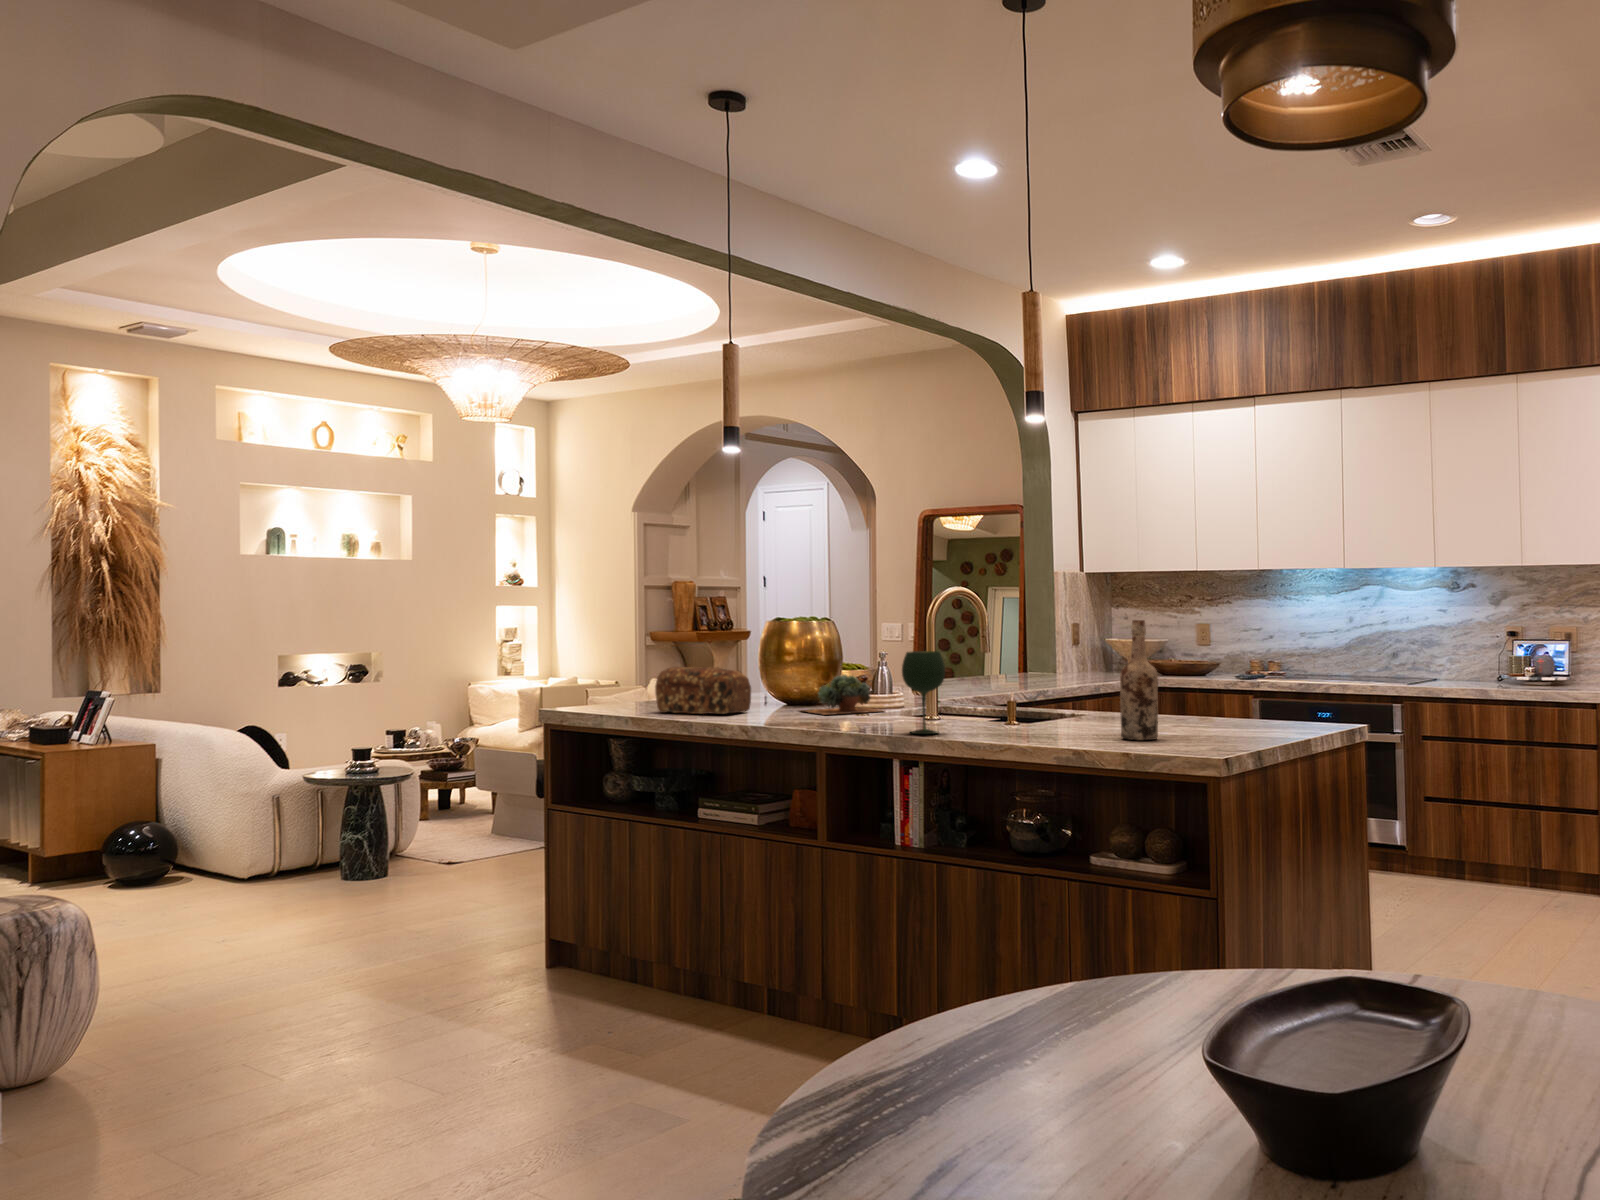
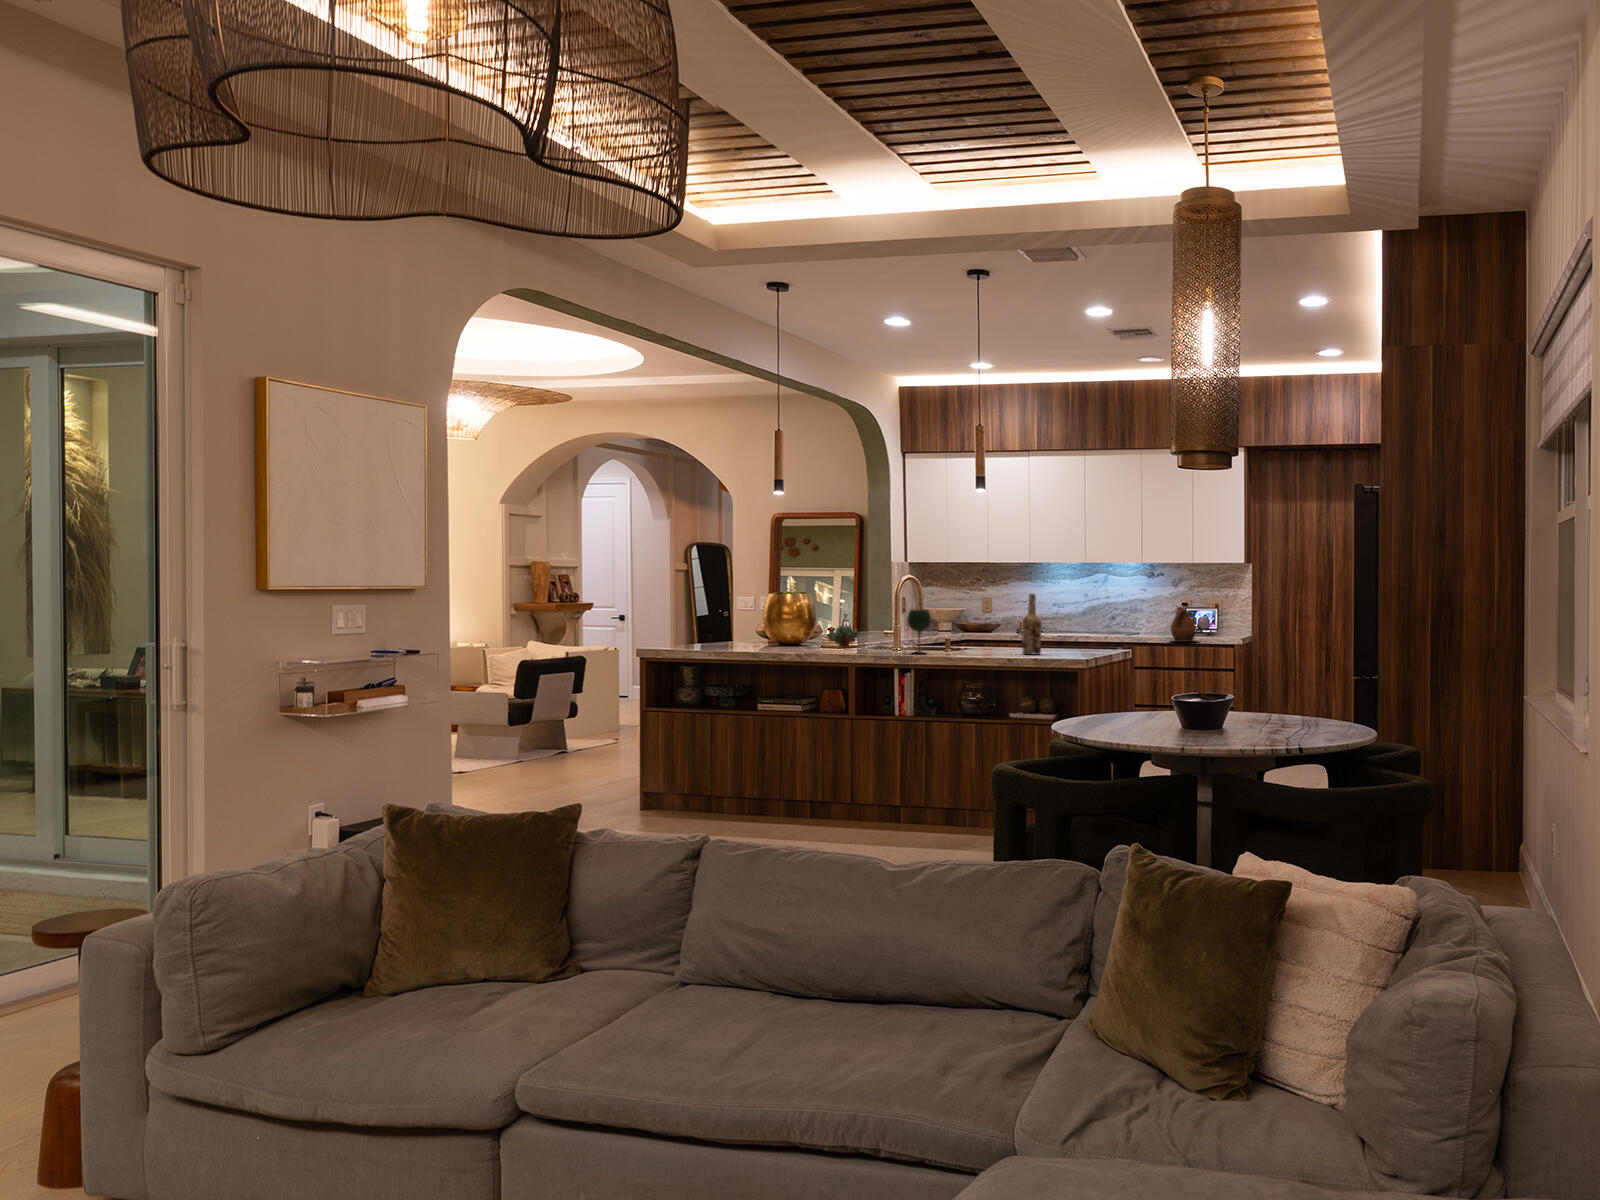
ceramic pitcher: none [1480,634,1540,690] -> present [1171,607,1196,642]
bread loaf: present [655,667,751,714] -> none [734,620,789,648]

